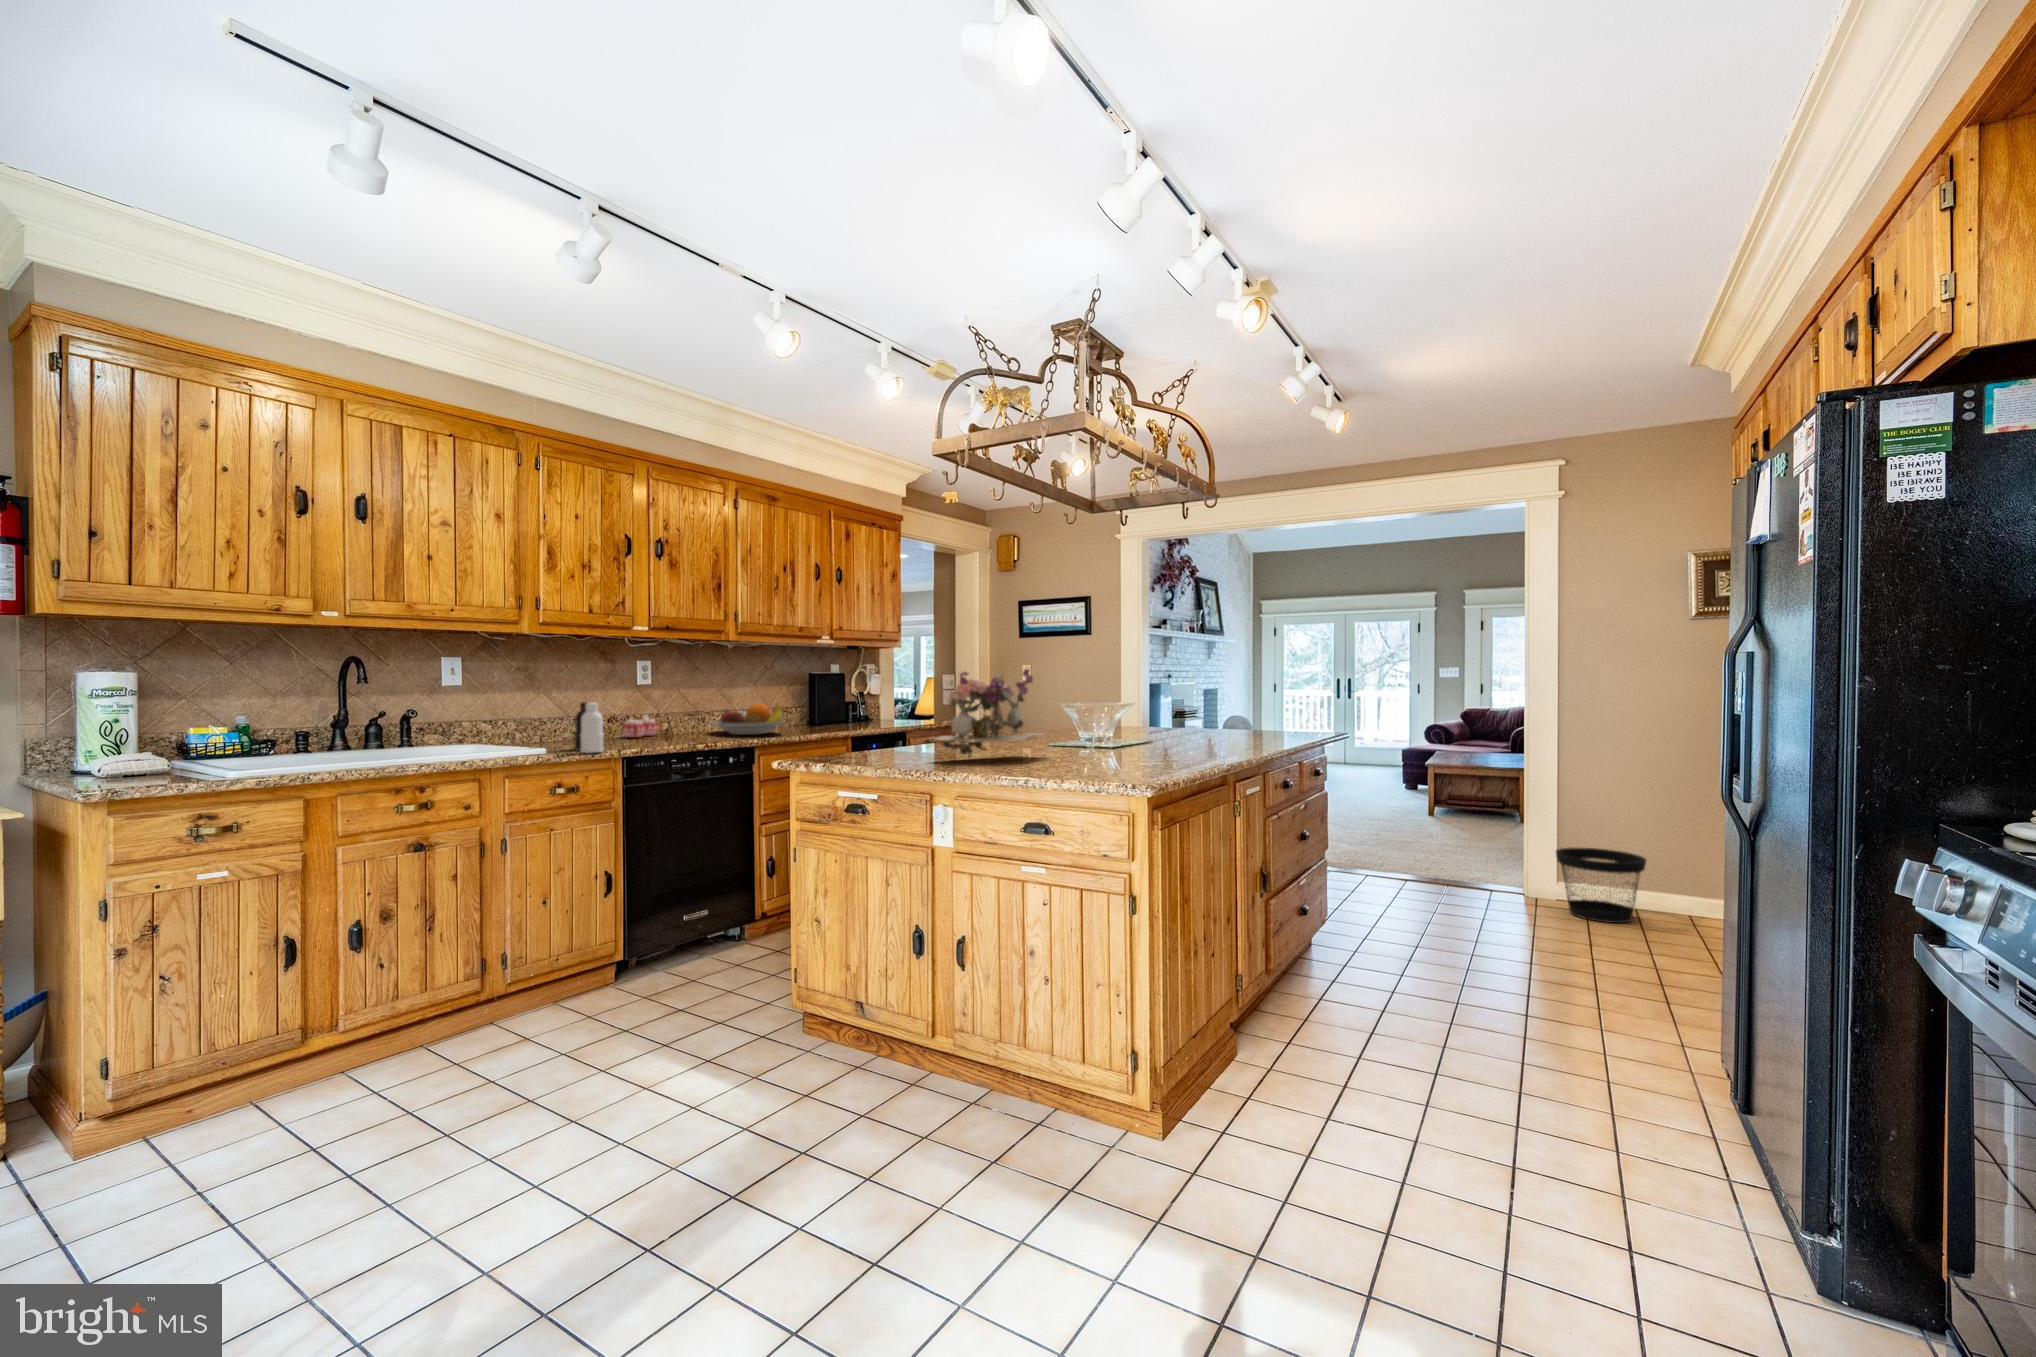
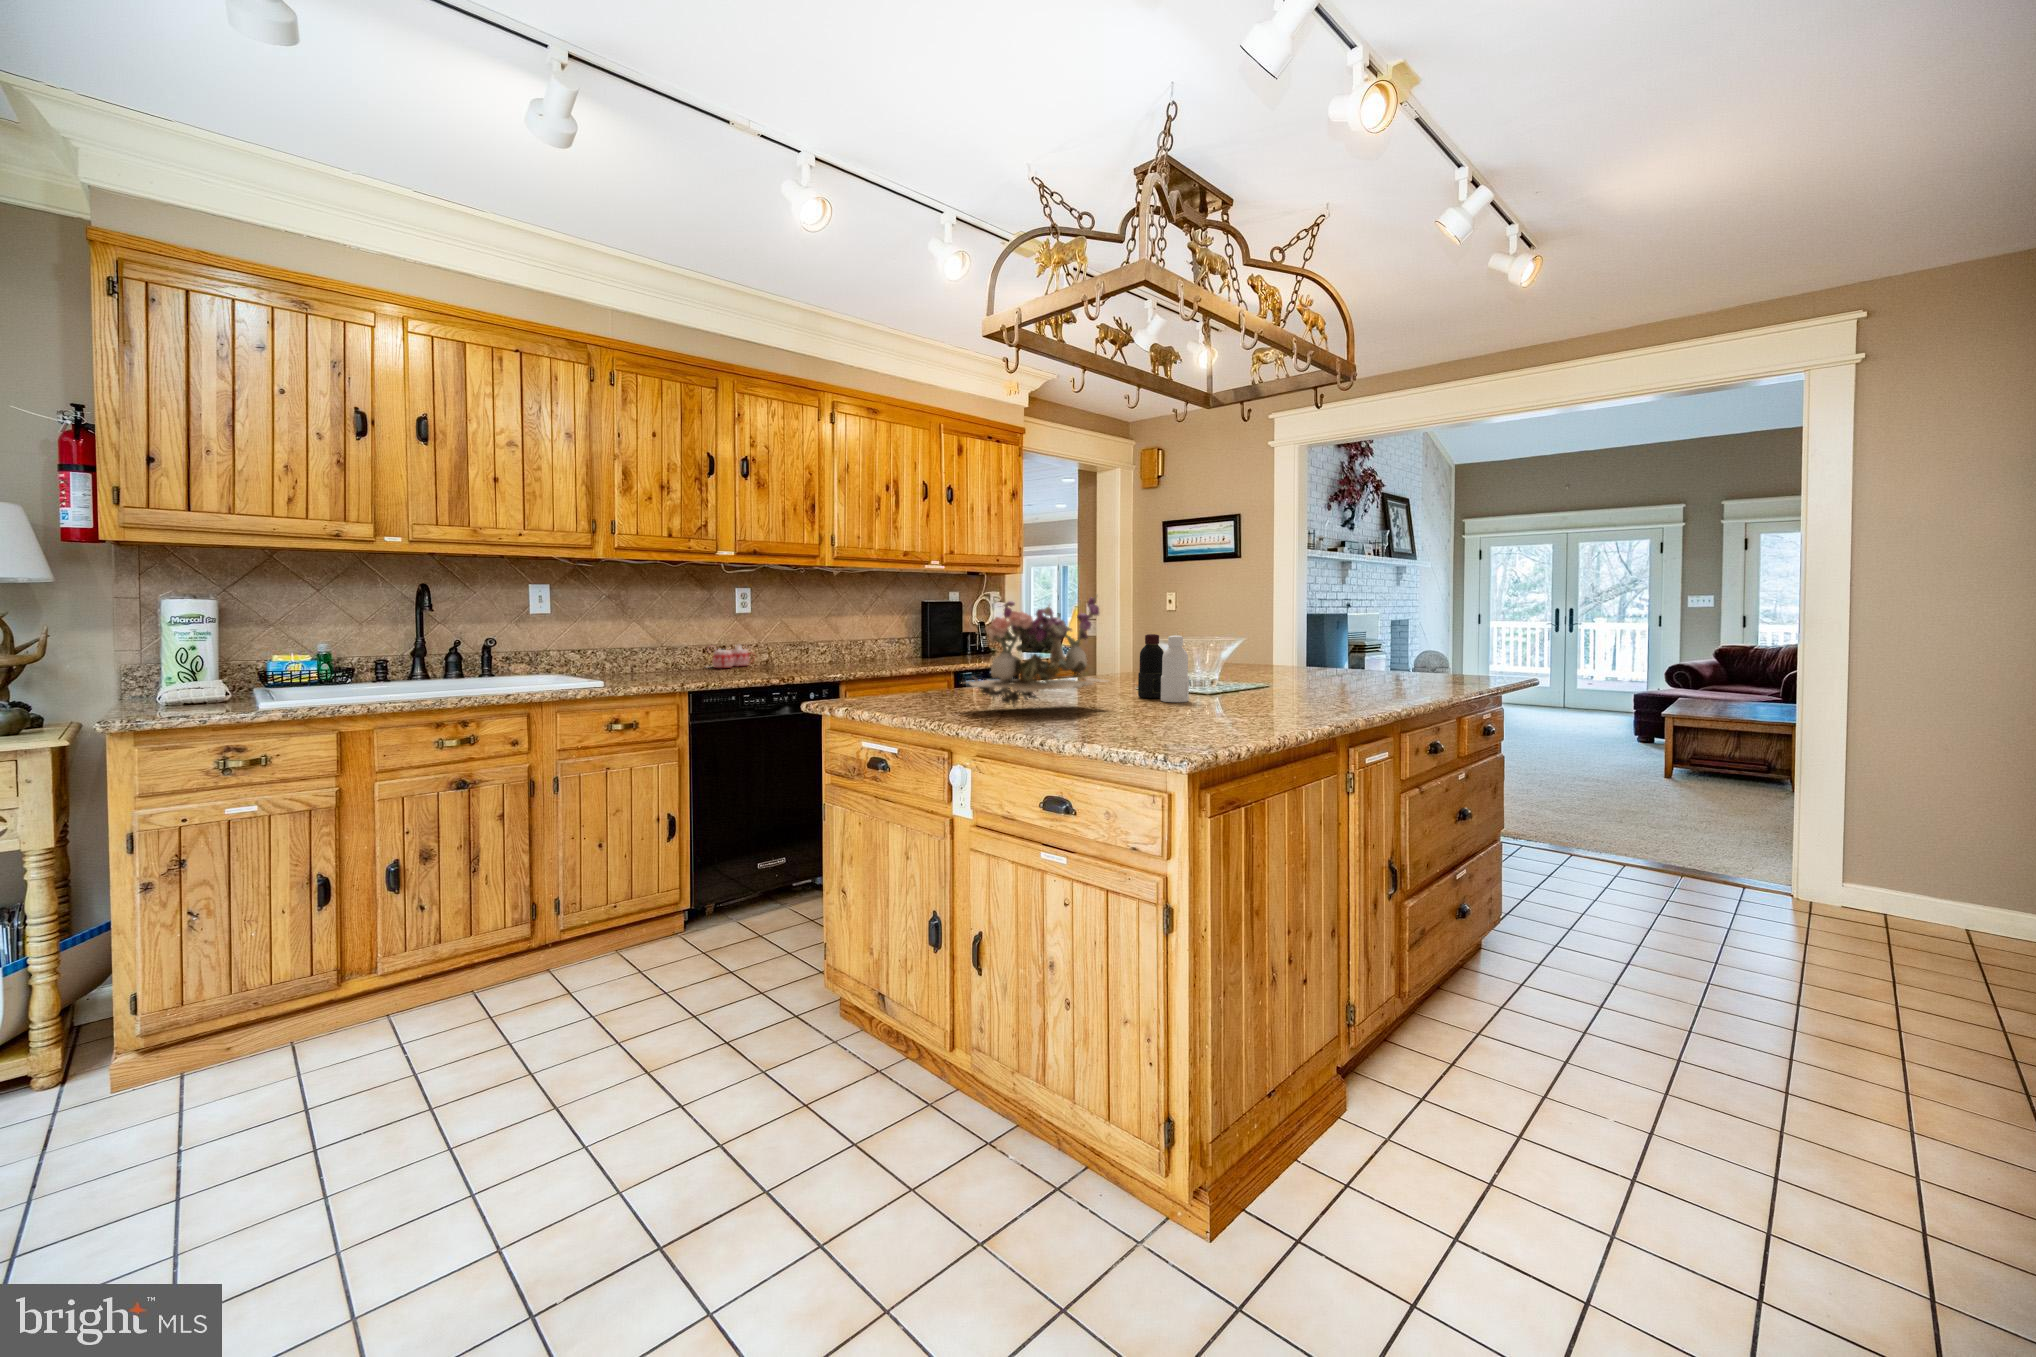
bottle: present [575,702,604,753] -> present [1138,634,1189,702]
fruit bowl: present [712,703,784,735] -> none [806,634,883,667]
wastebasket: present [1556,848,1646,923] -> none [1859,844,2017,955]

